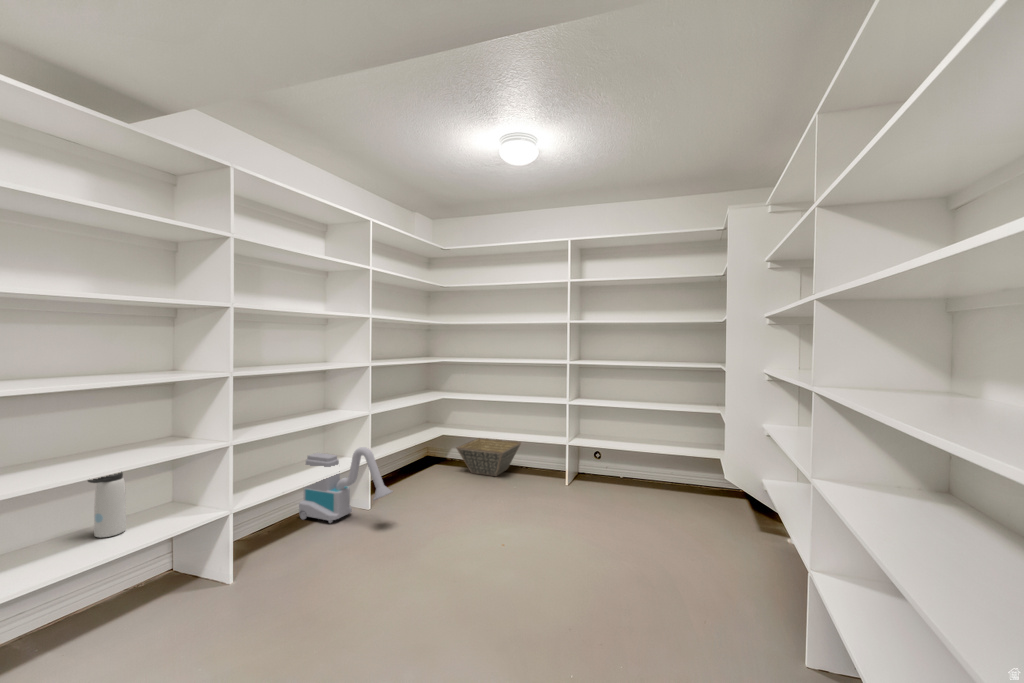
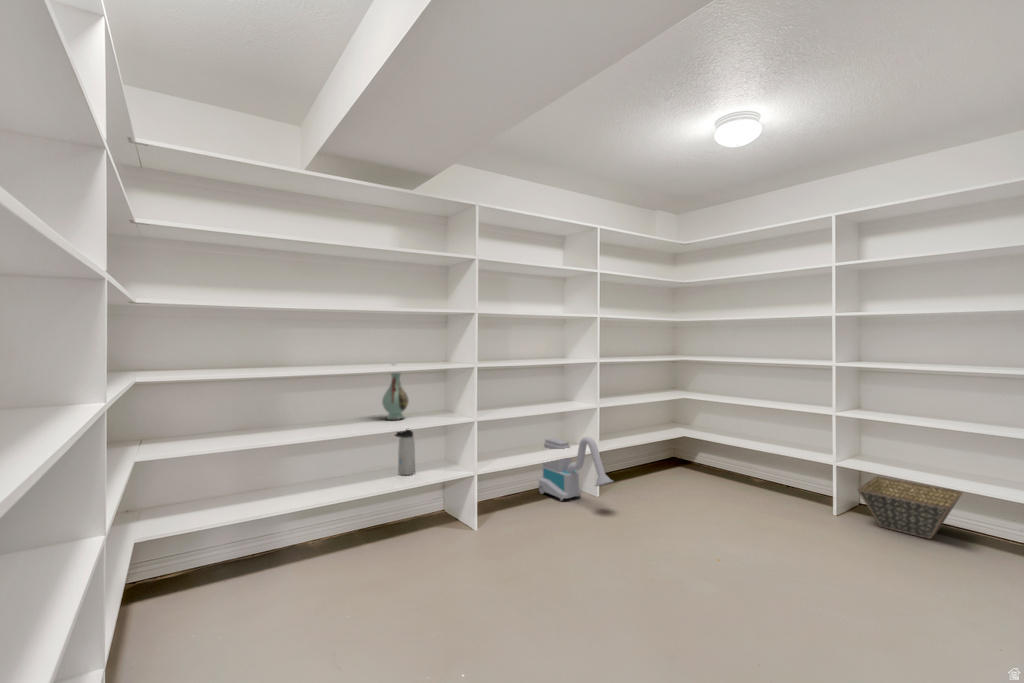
decorative vase: none [62,374,113,459] -> present [382,373,409,420]
basket: present [457,438,521,476] -> present [857,476,962,539]

